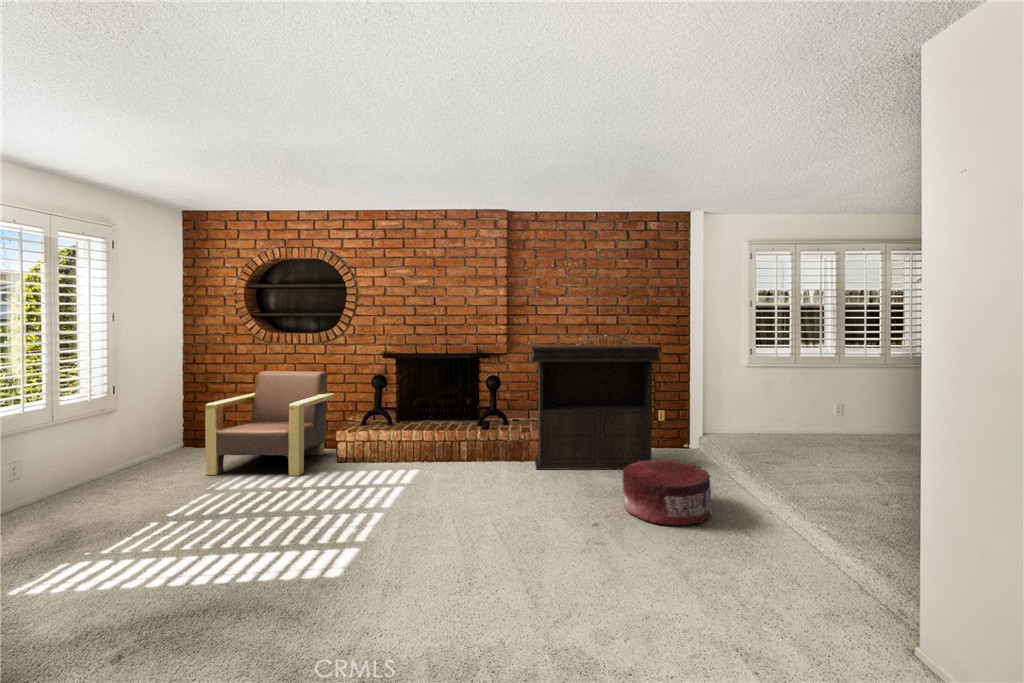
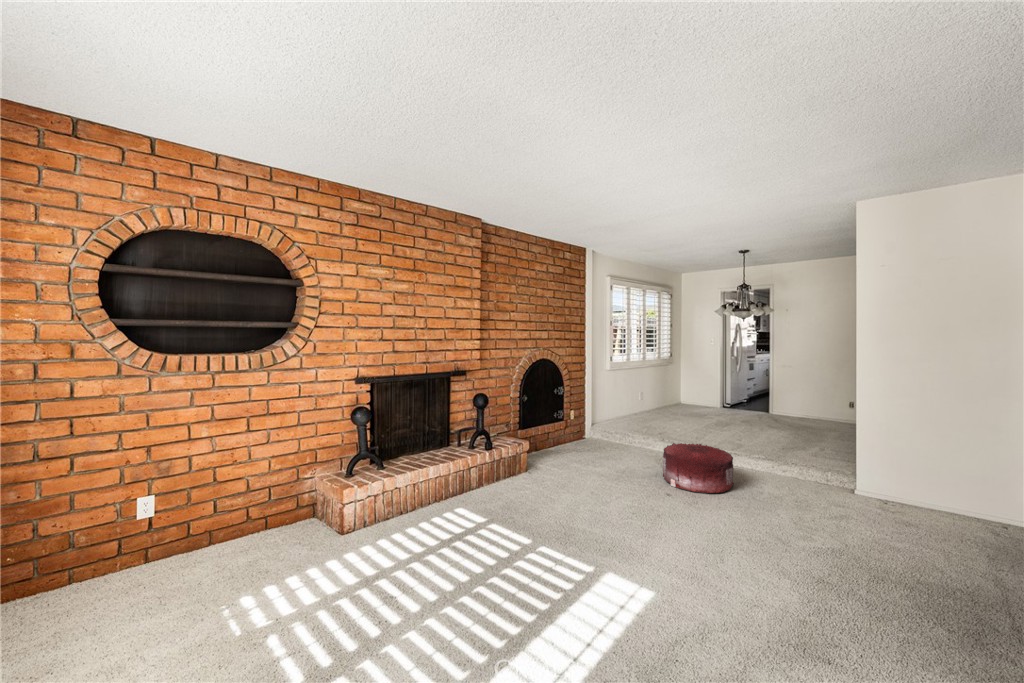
console table: present [530,345,661,470] -> none [527,354,620,479]
armchair: present [205,371,334,476] -> none [135,412,344,653]

